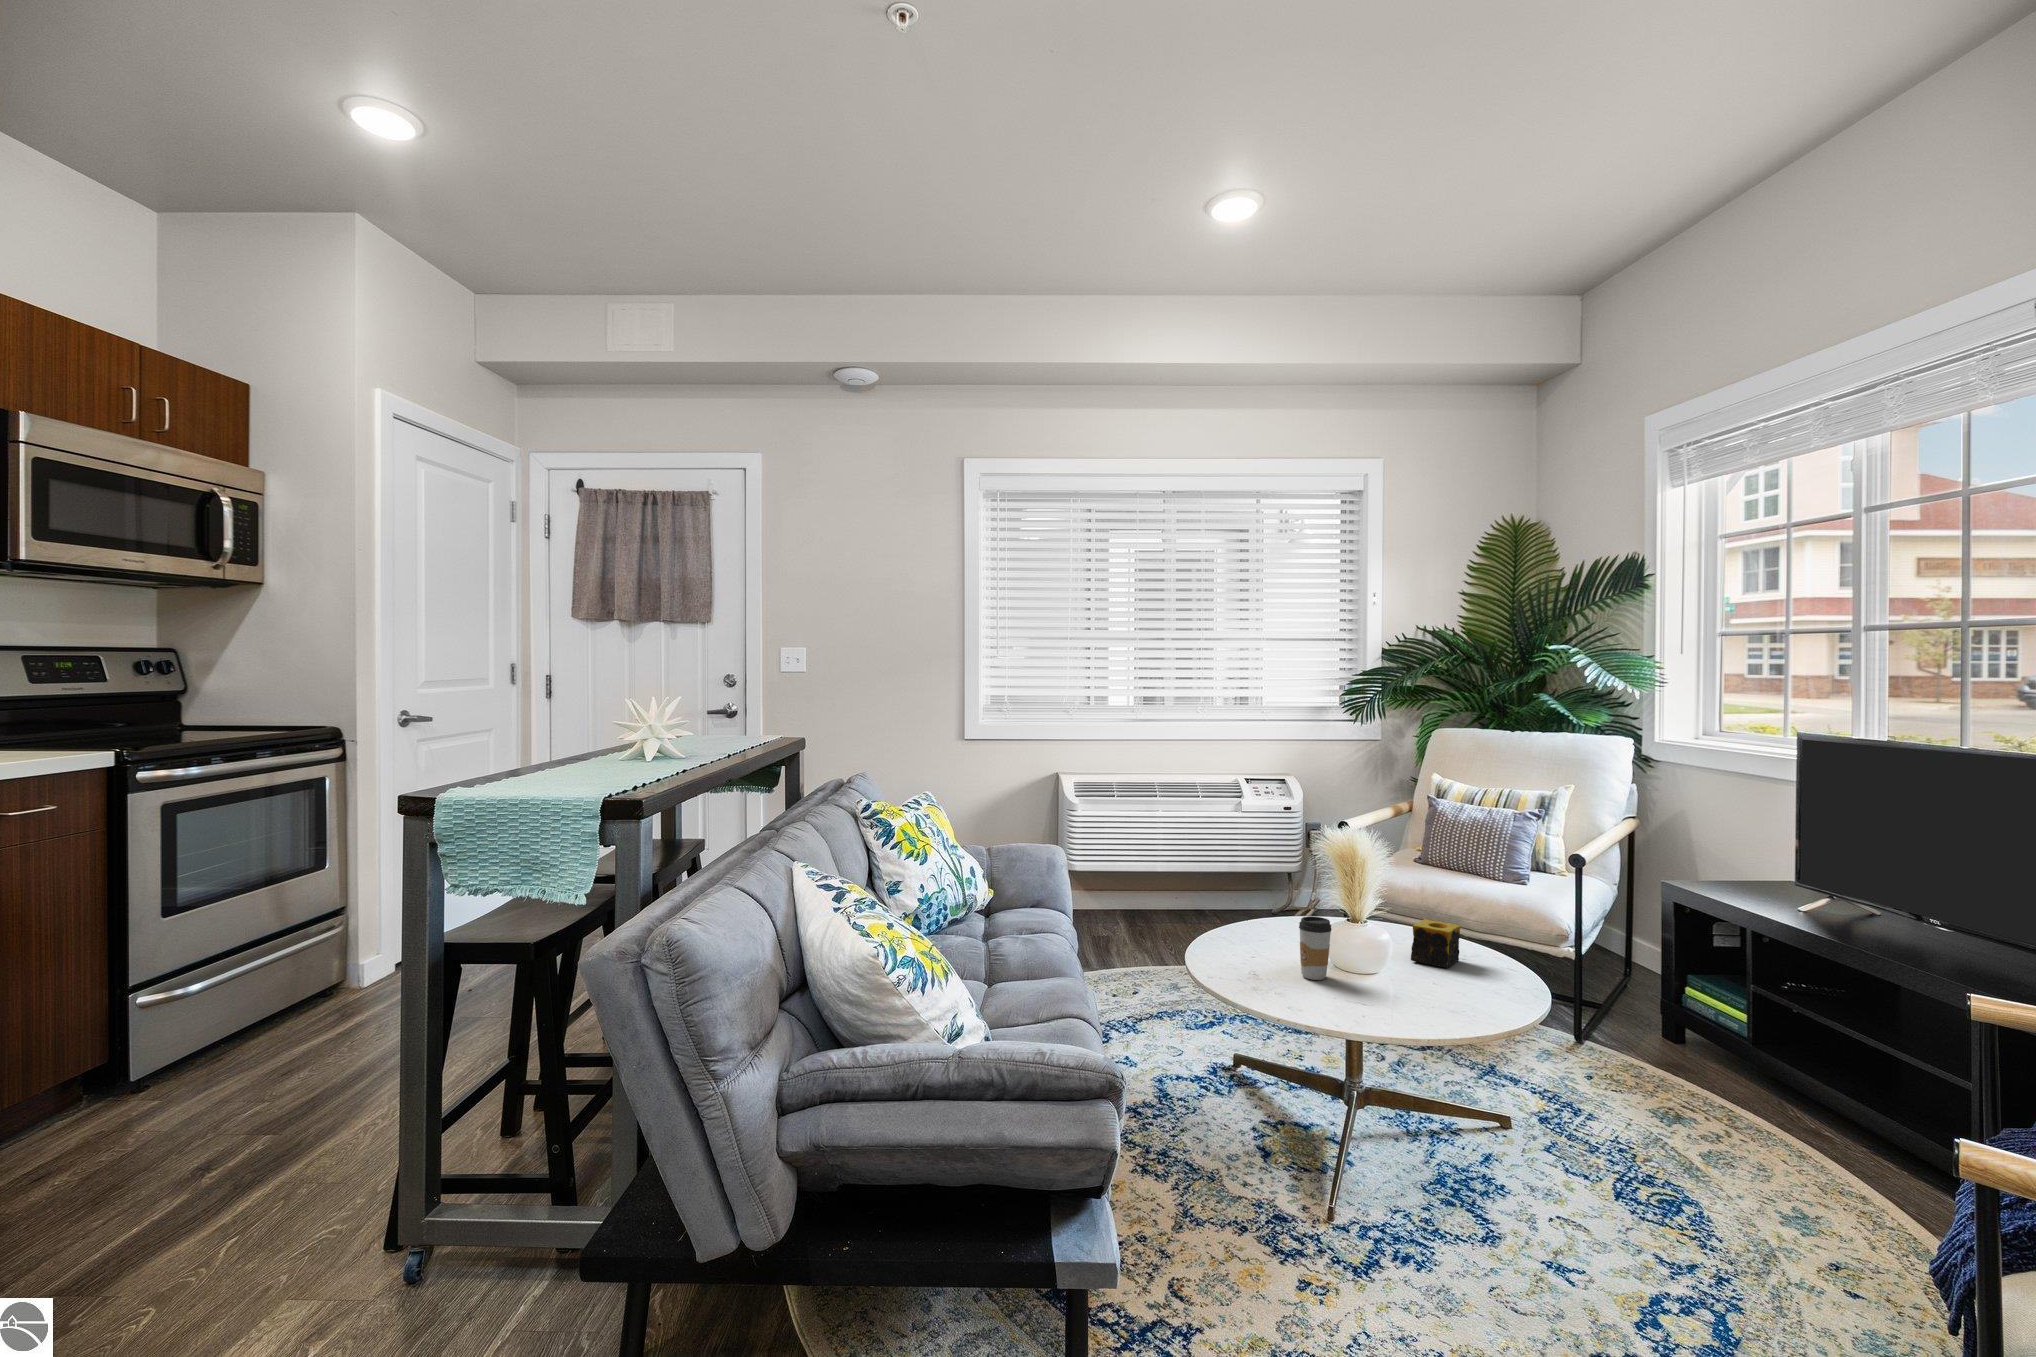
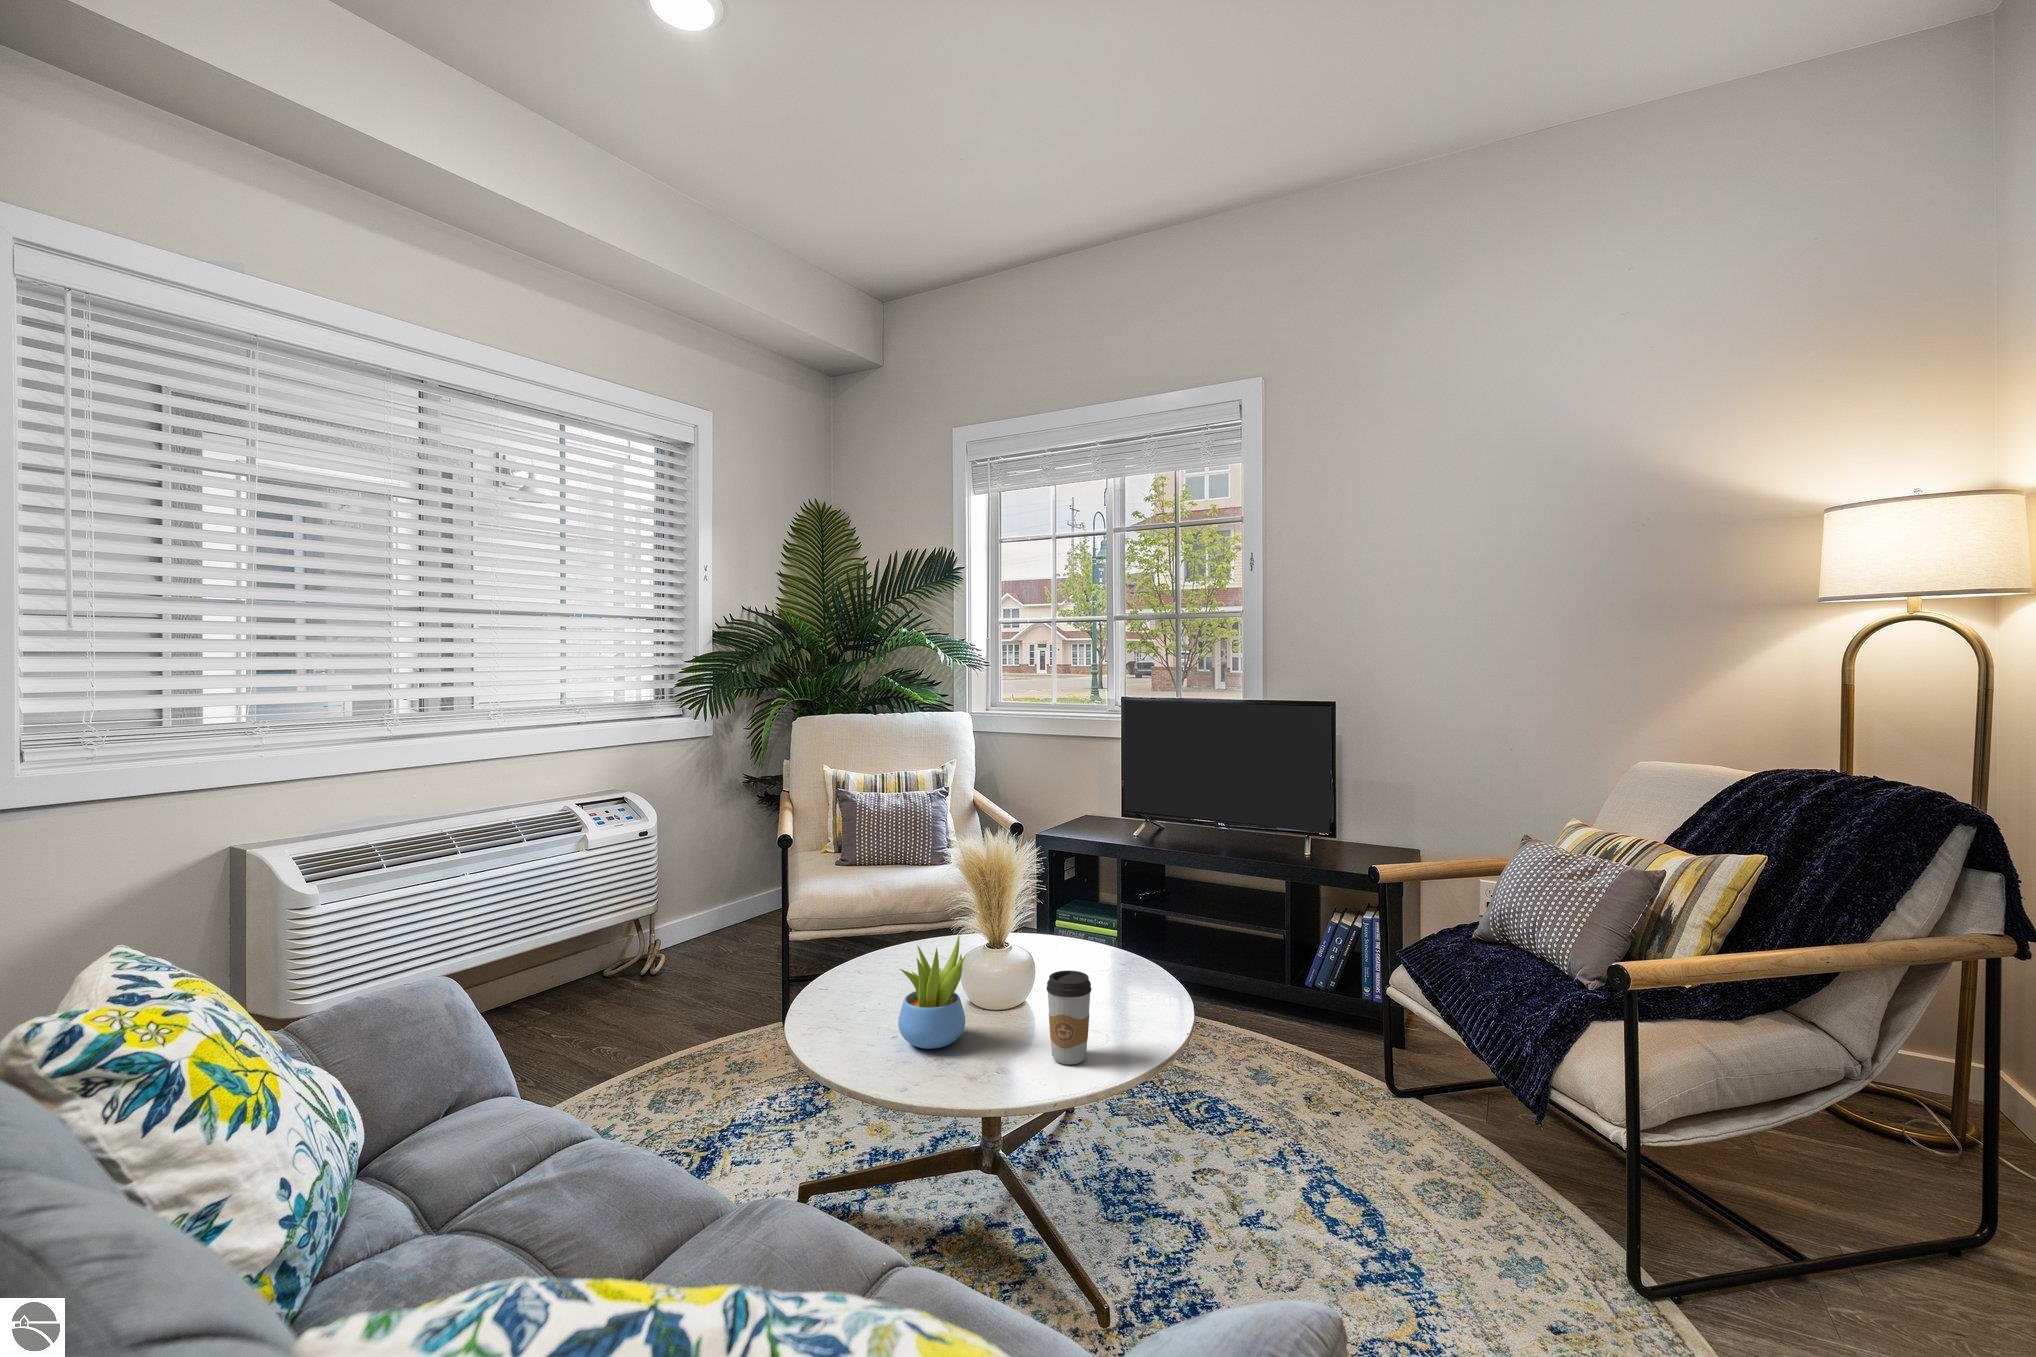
succulent plant: none [1234,882,1280,951] -> present [898,936,965,1049]
candle: present [1411,919,1460,968] -> none [1084,931,1140,991]

